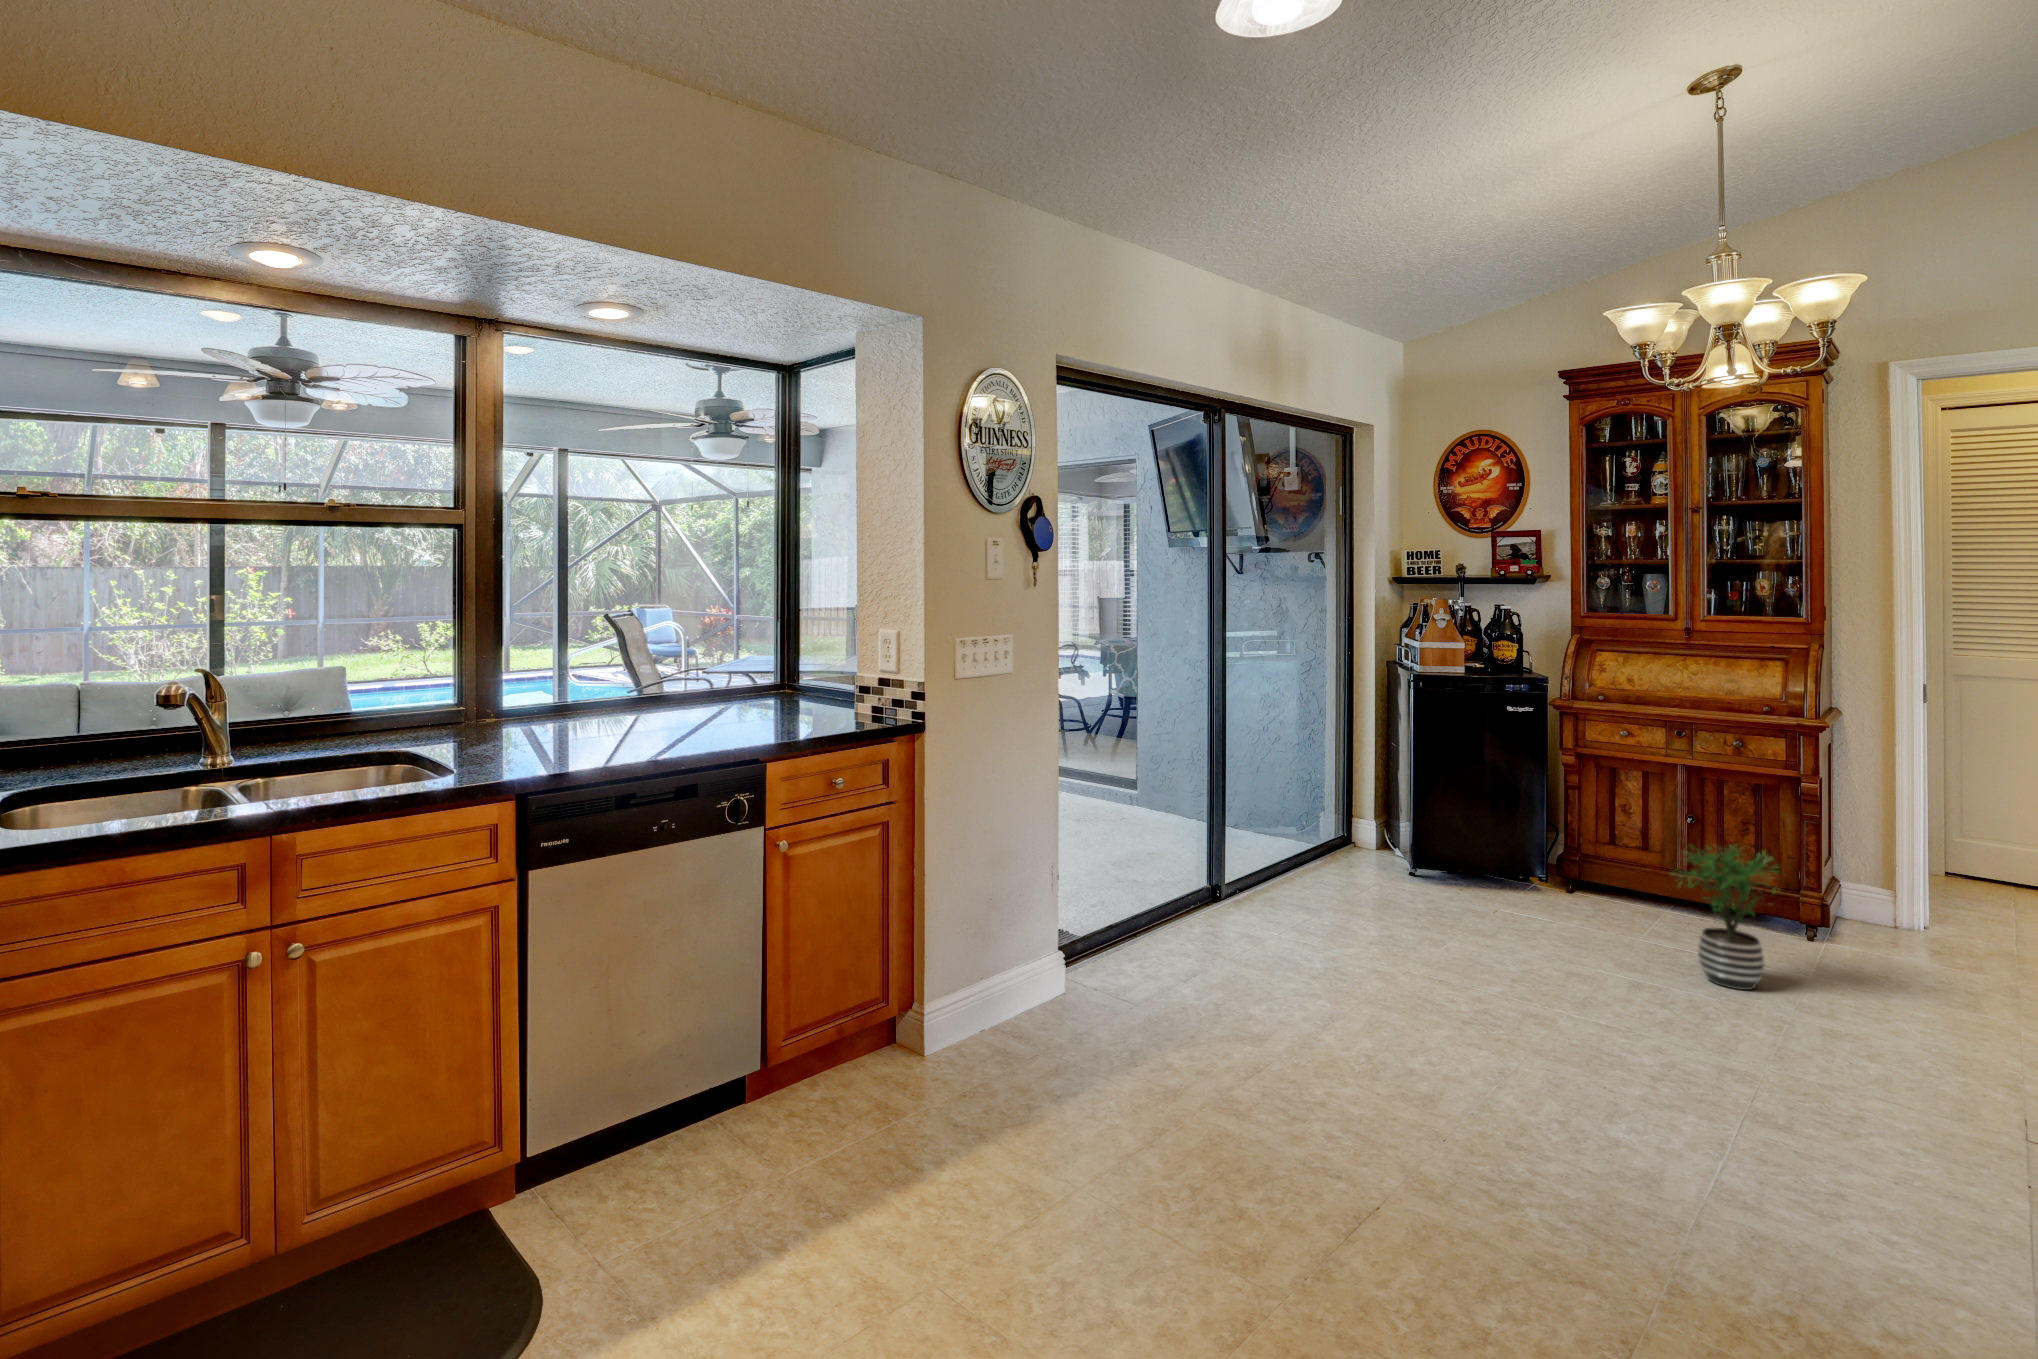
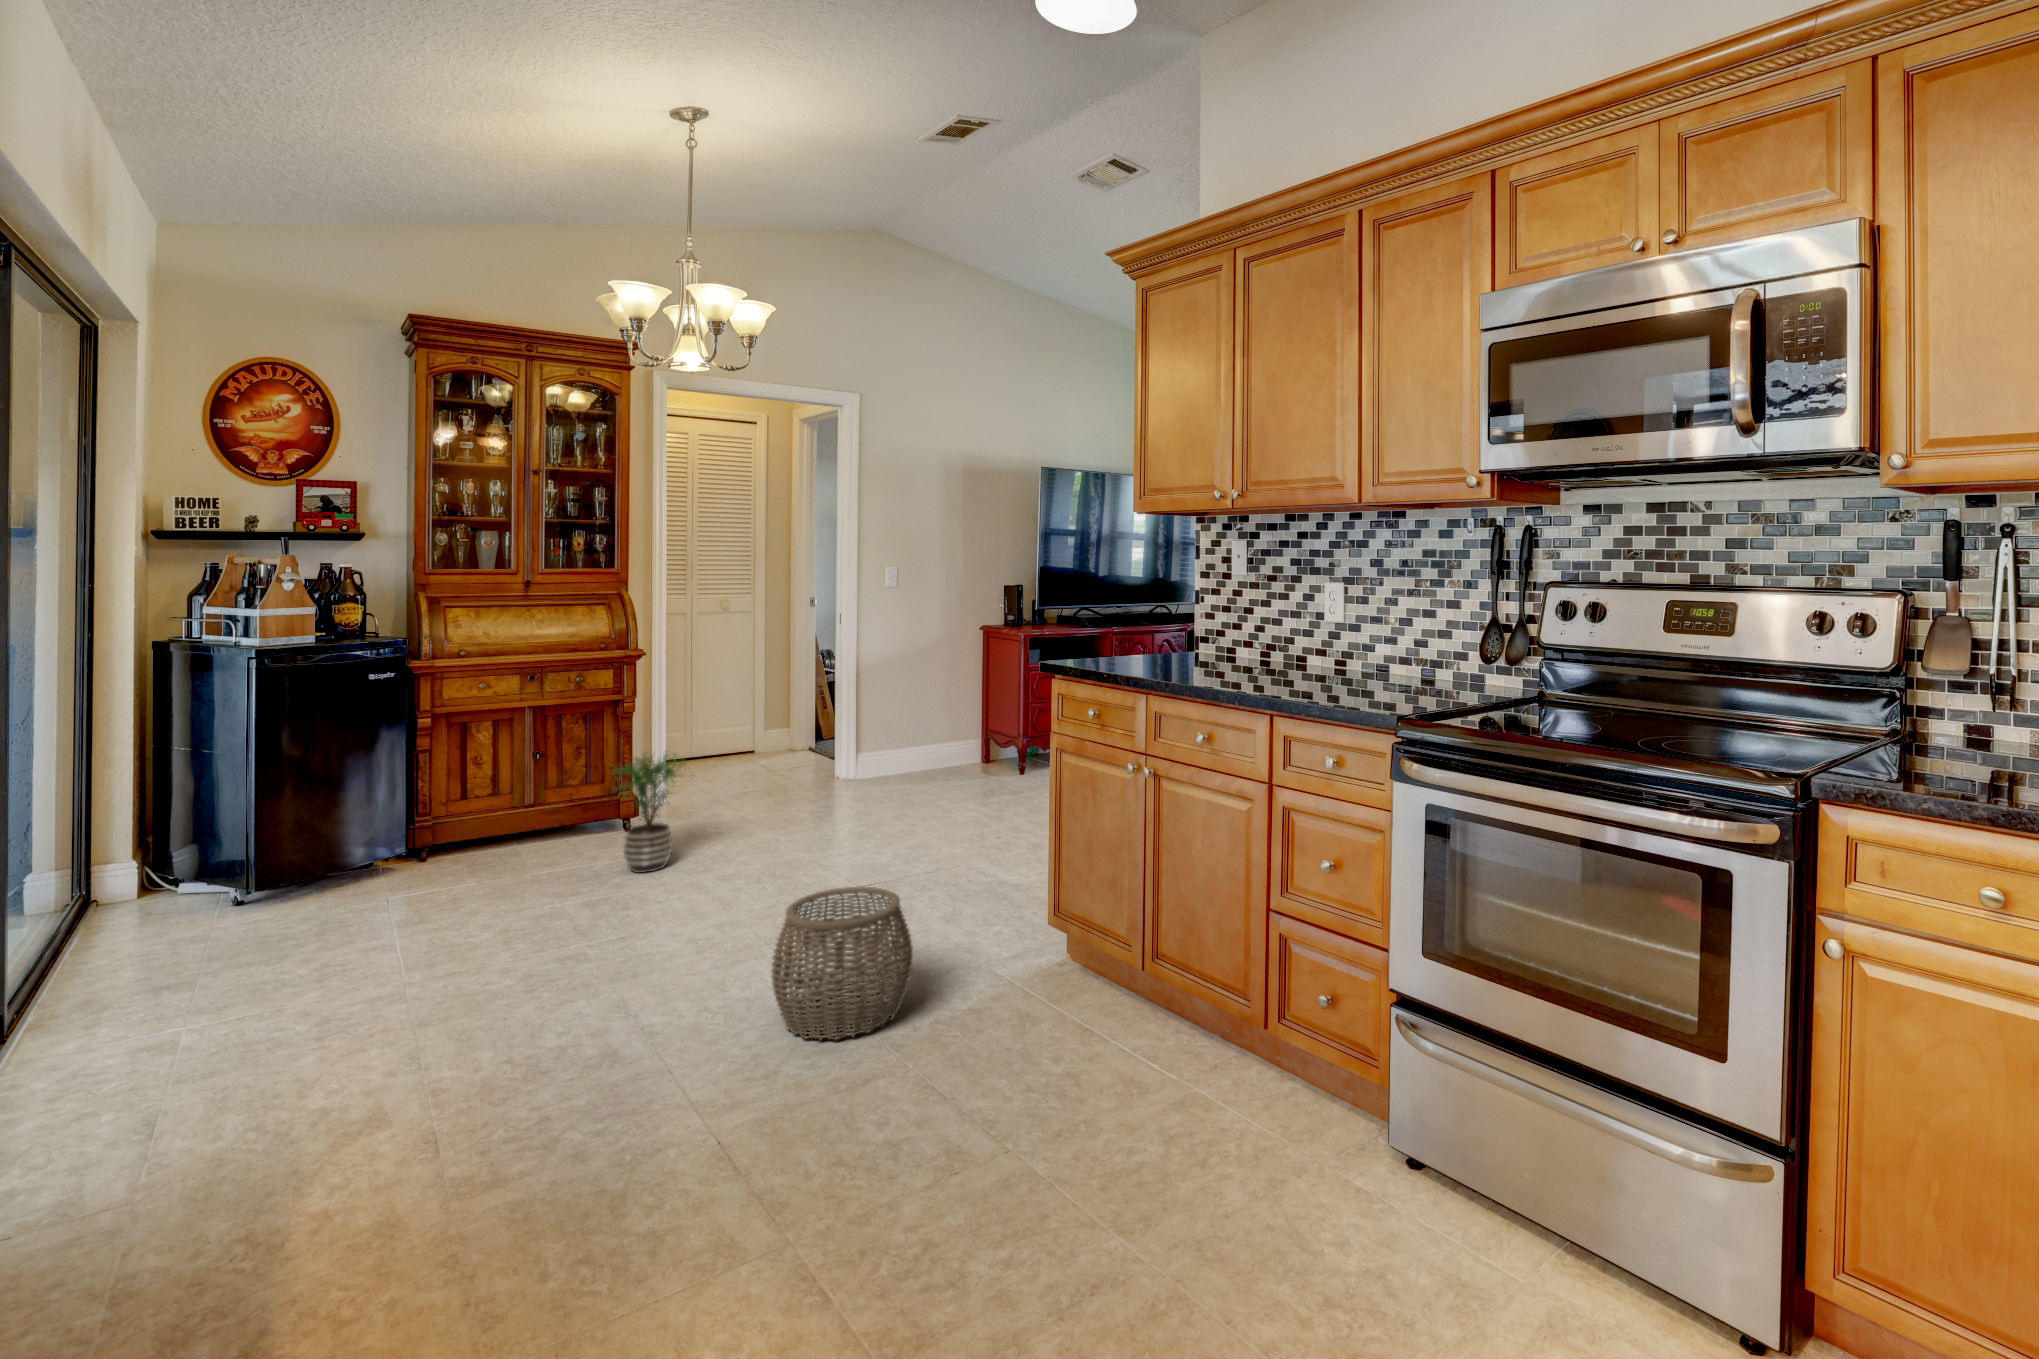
woven basket: none [1494,1033,1694,1240] -> present [771,887,913,1040]

